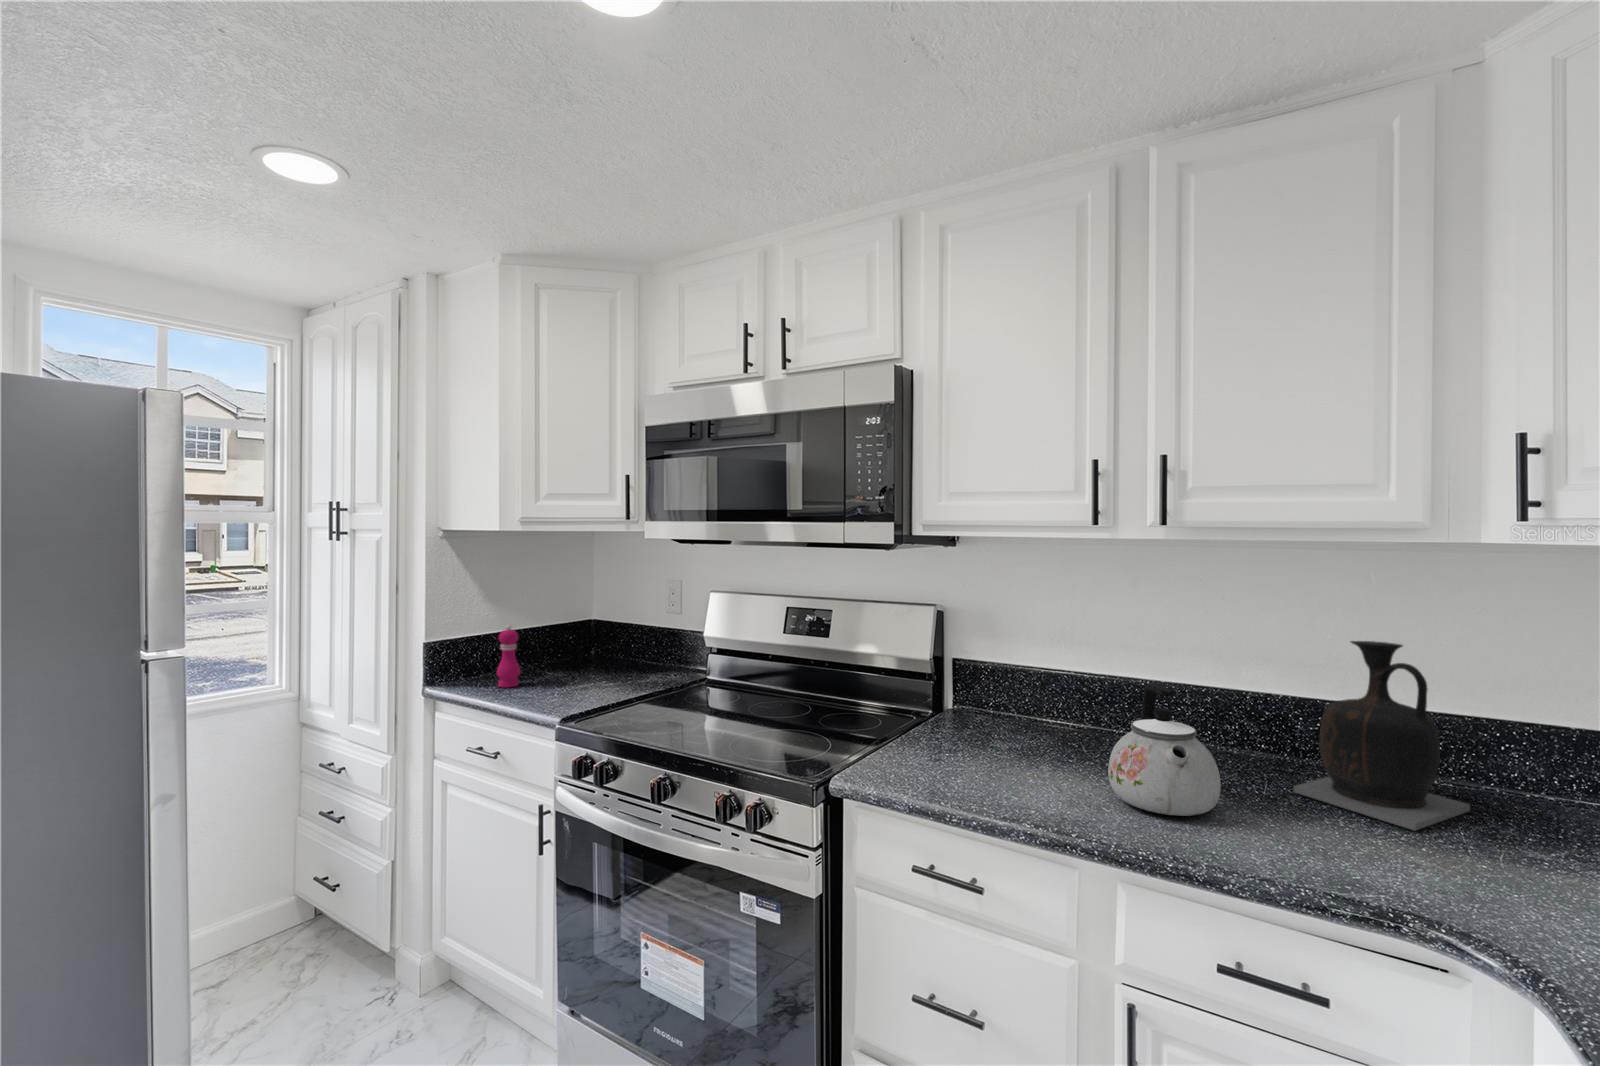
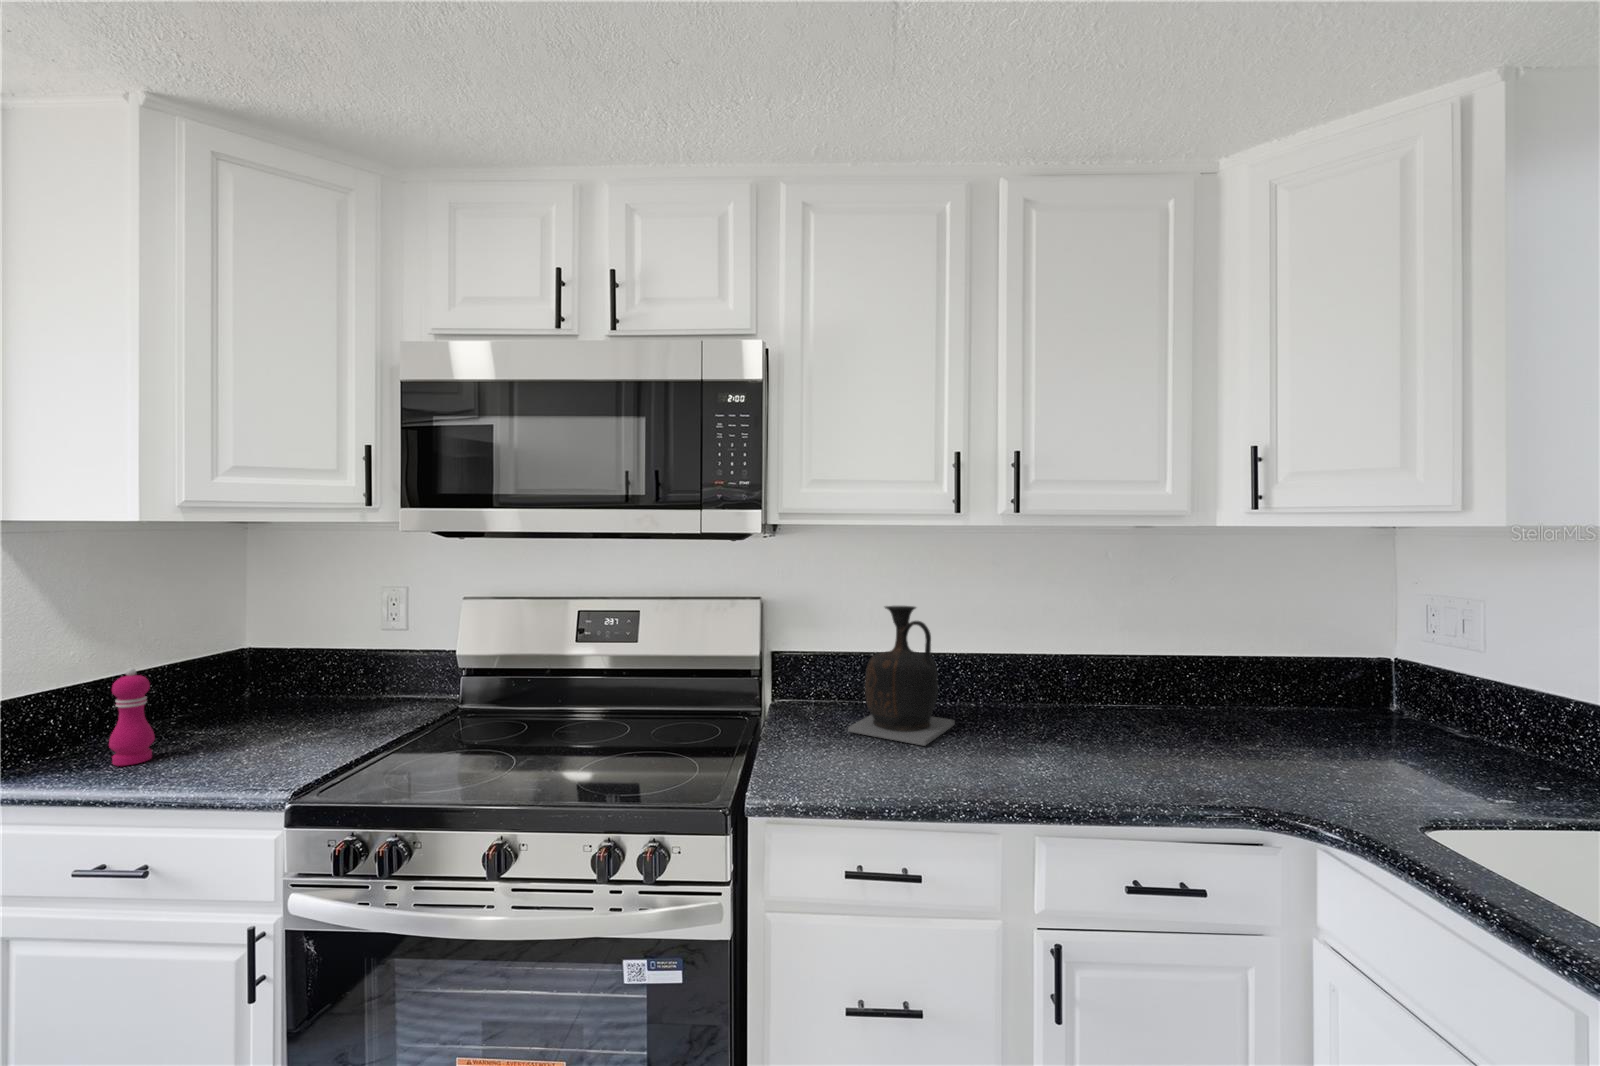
vase: present [1294,641,1470,831] -> present [848,606,955,746]
kettle: present [1108,684,1221,816] -> none [989,656,1081,769]

